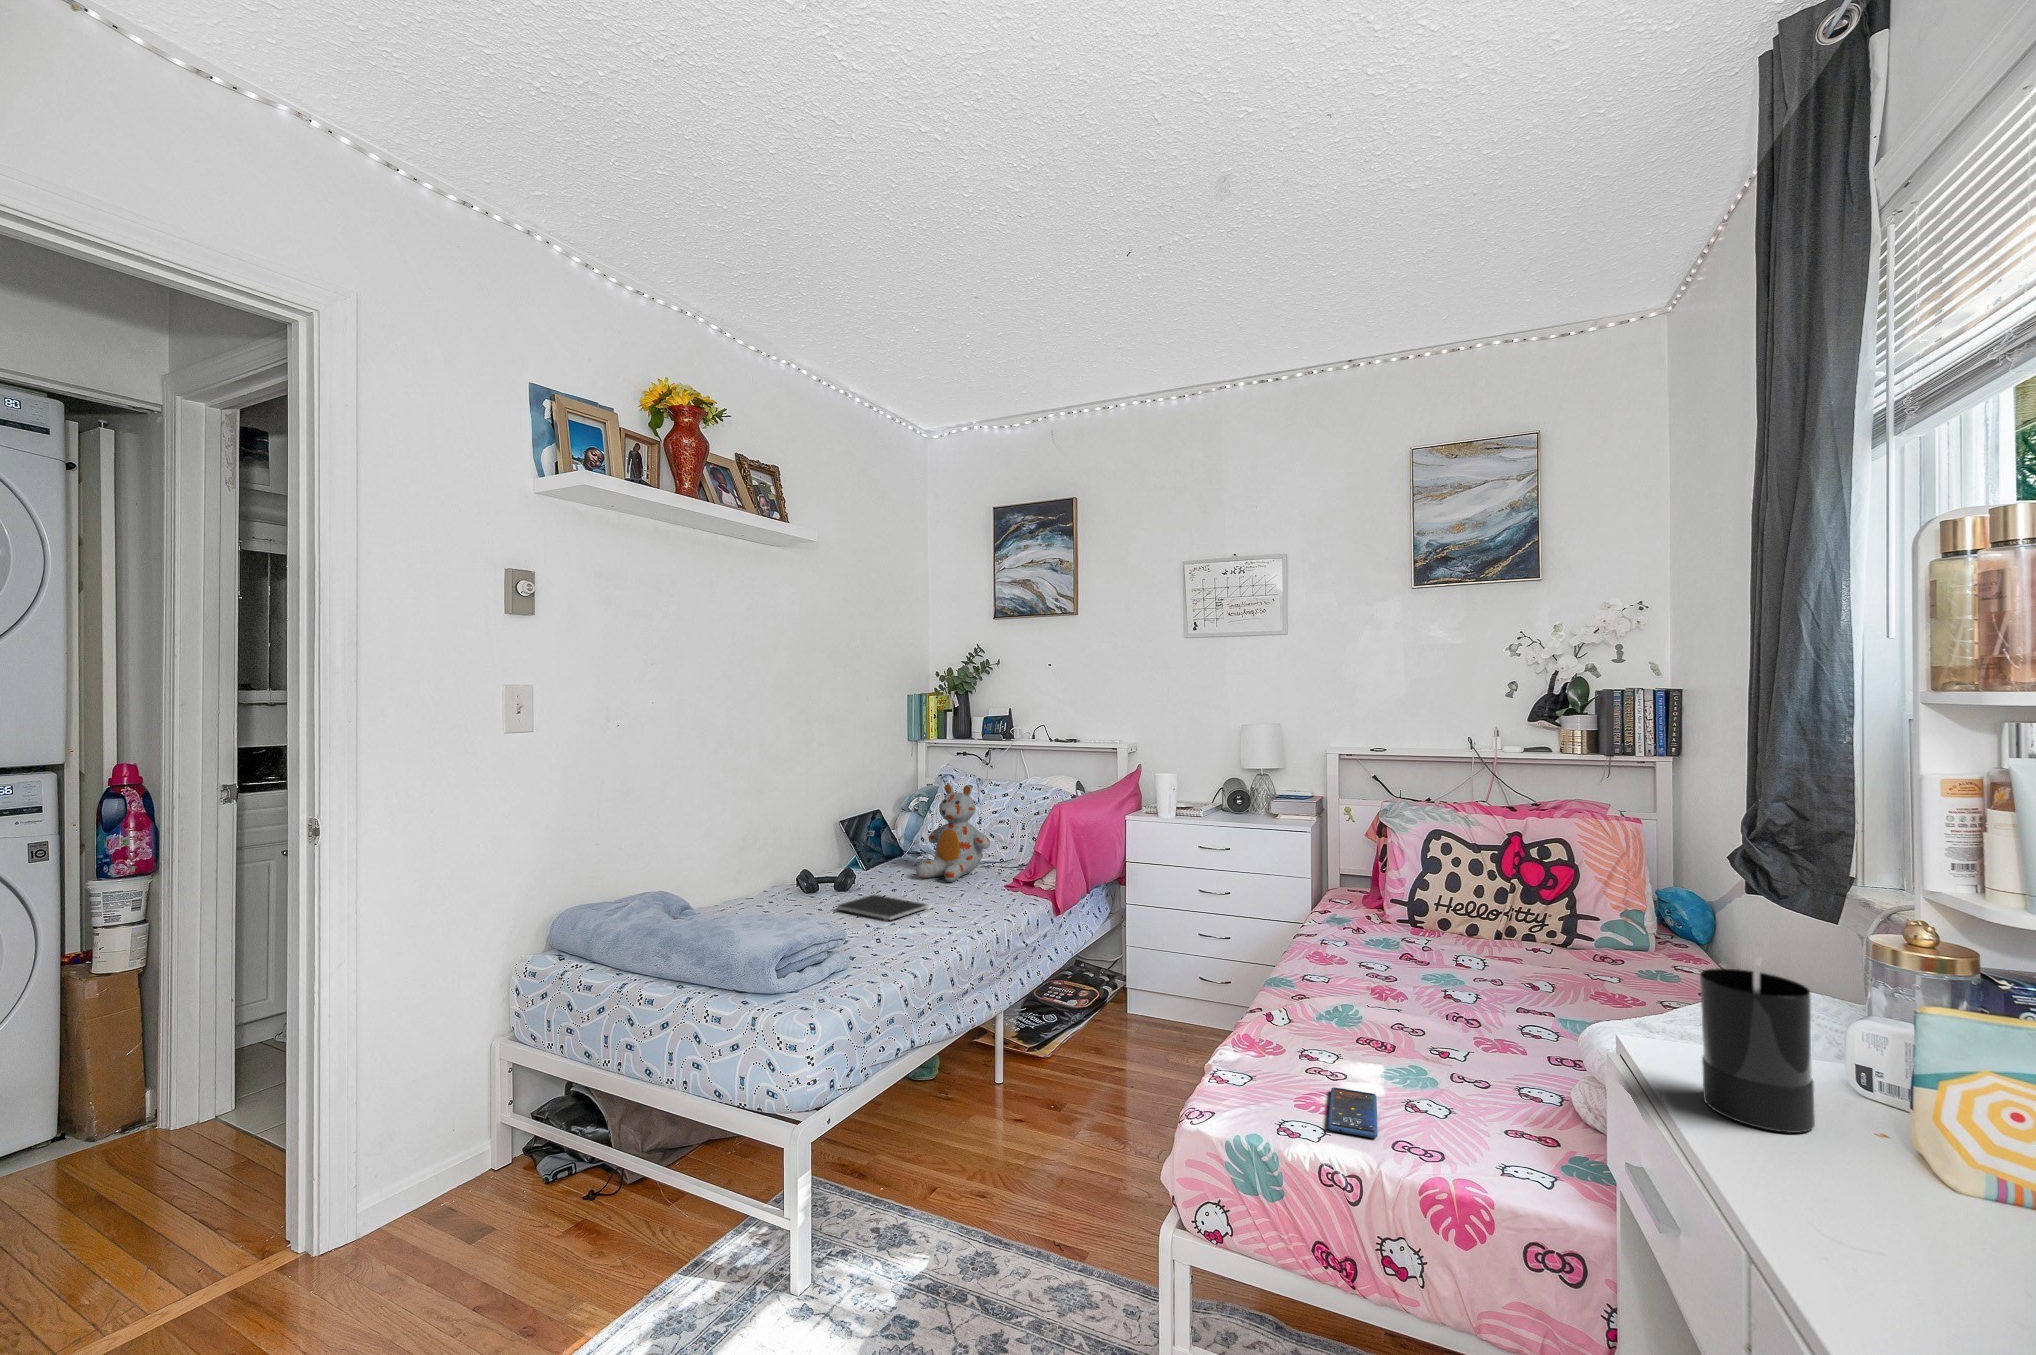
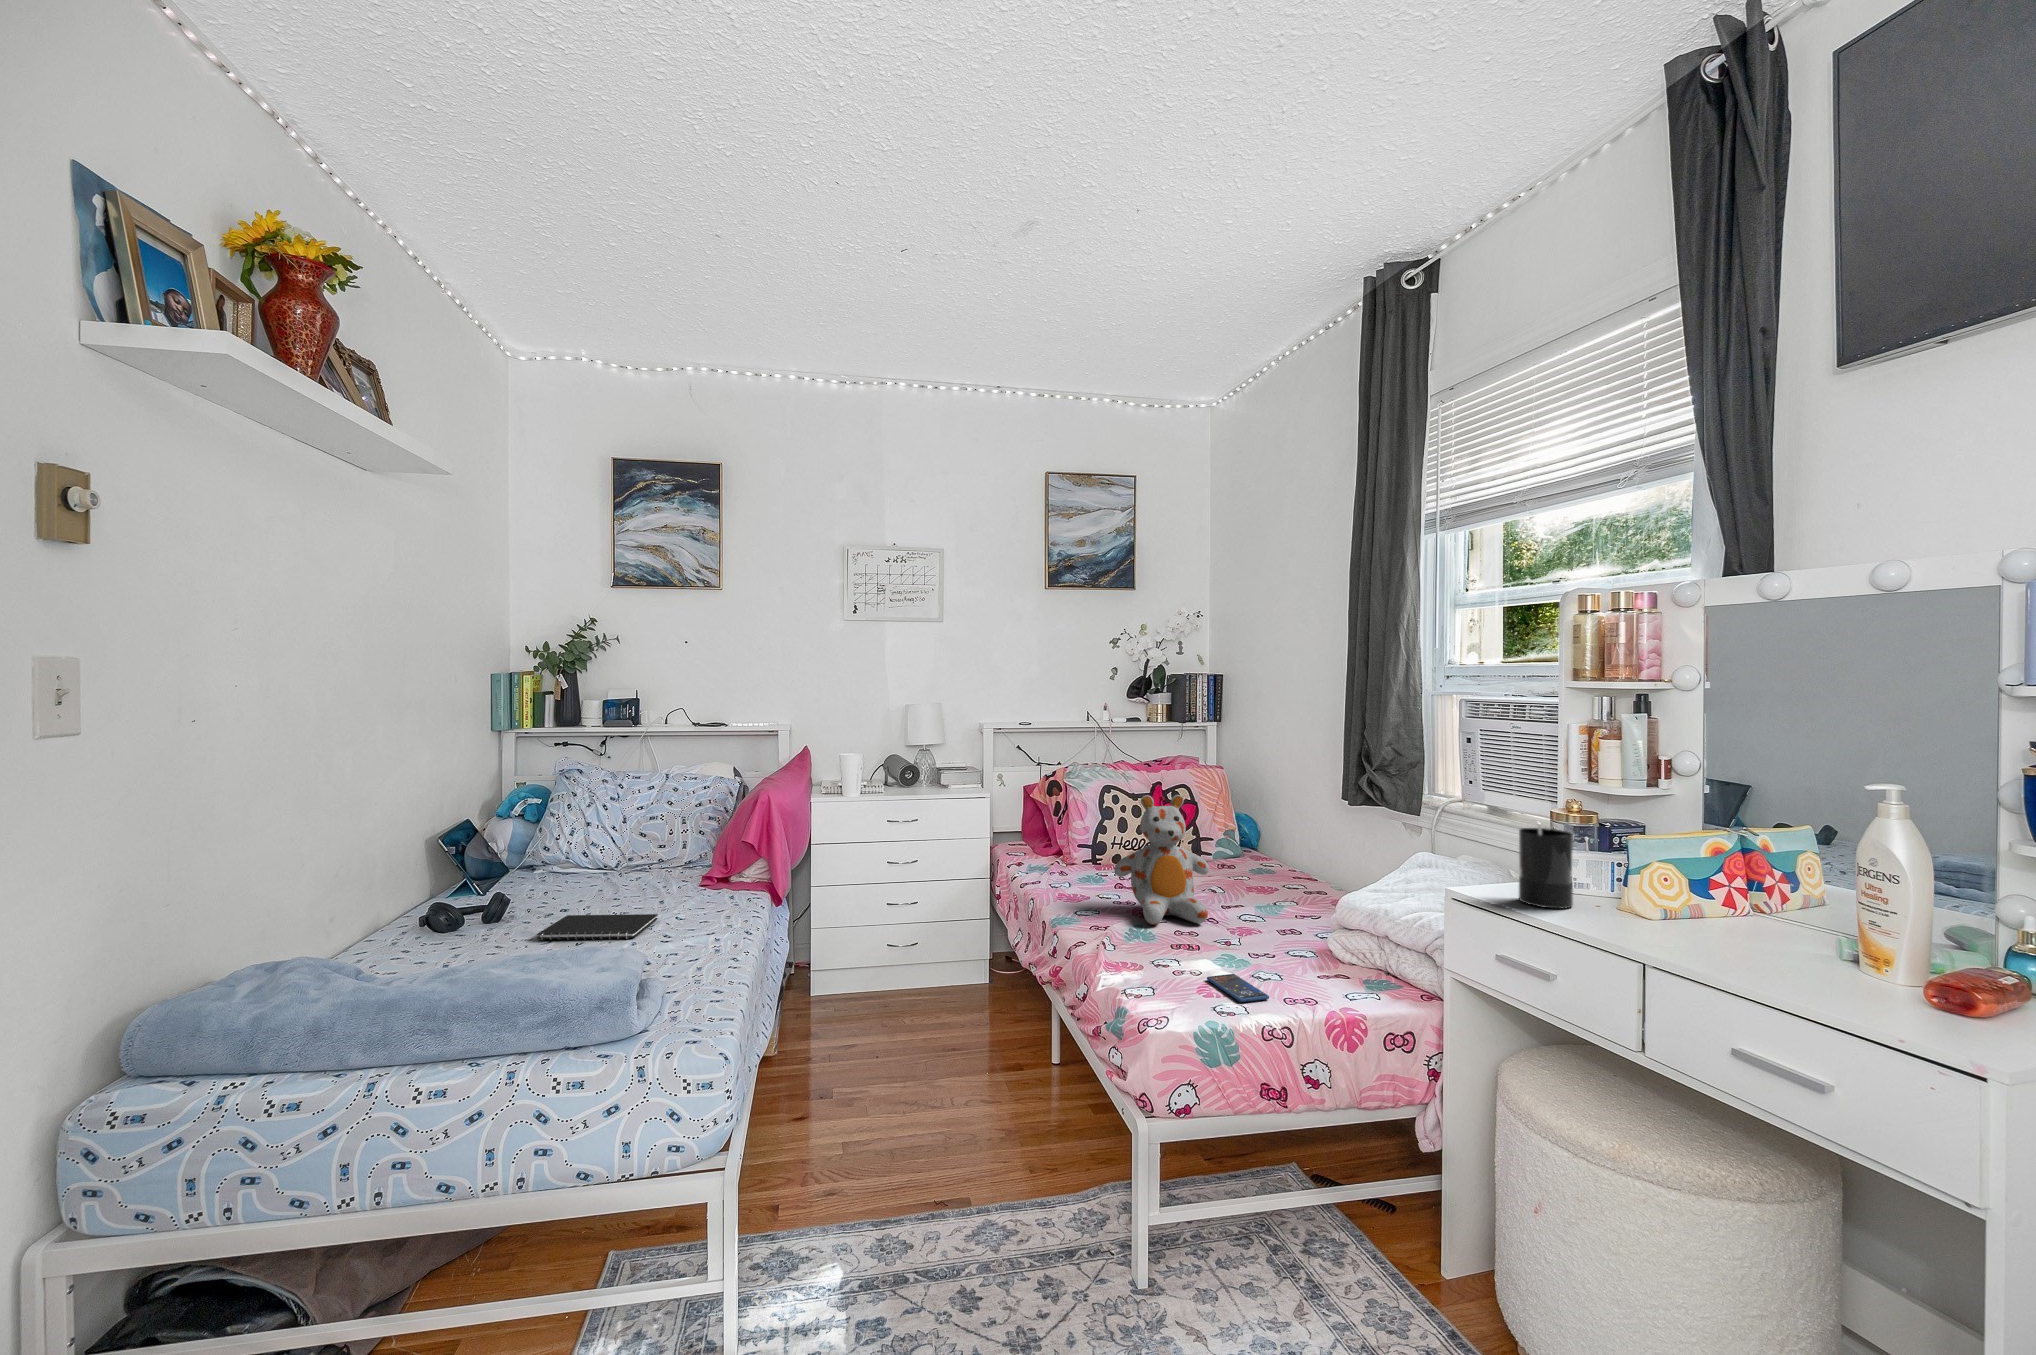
stuffed bear: present [916,784,990,882] -> present [1114,795,1209,925]

